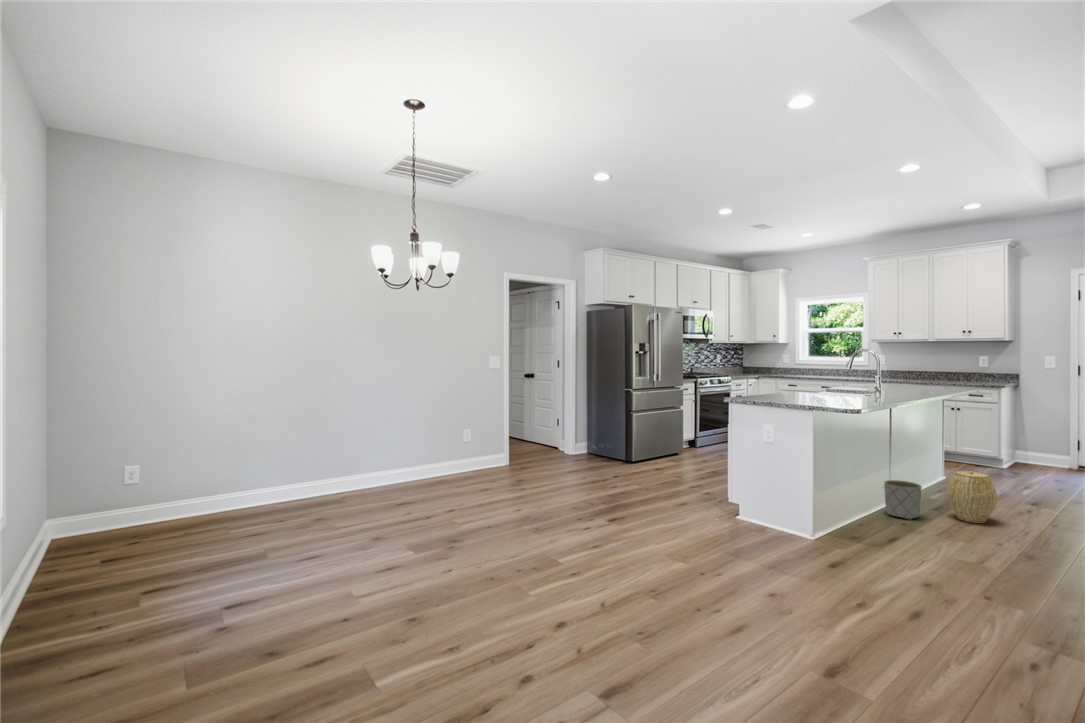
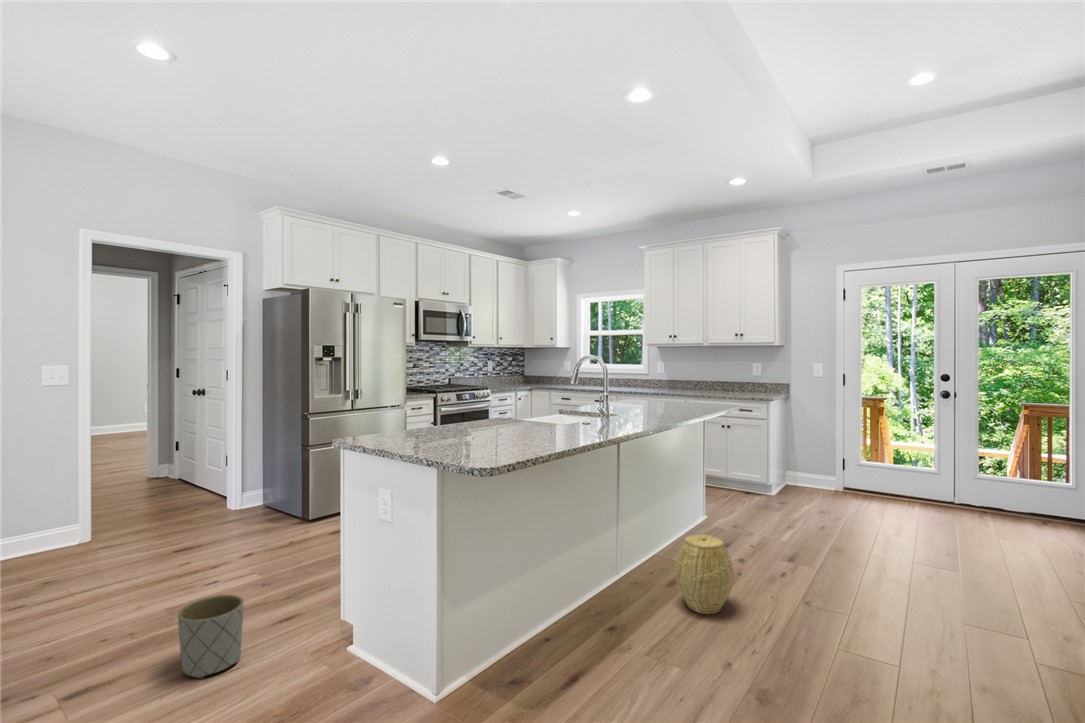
planter: present [884,480,922,520] -> present [178,595,244,679]

